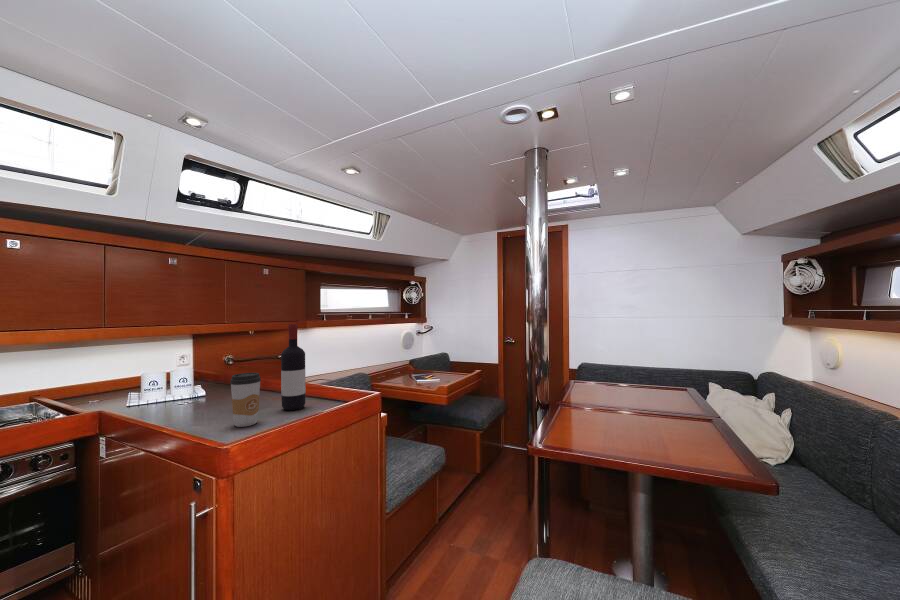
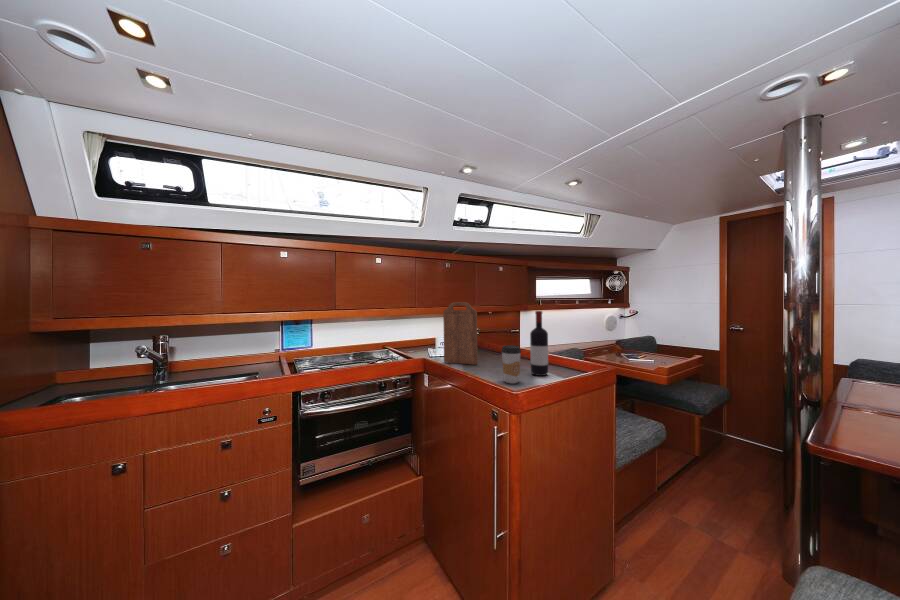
cutting board: none [142,315,205,412] -> present [443,302,478,365]

